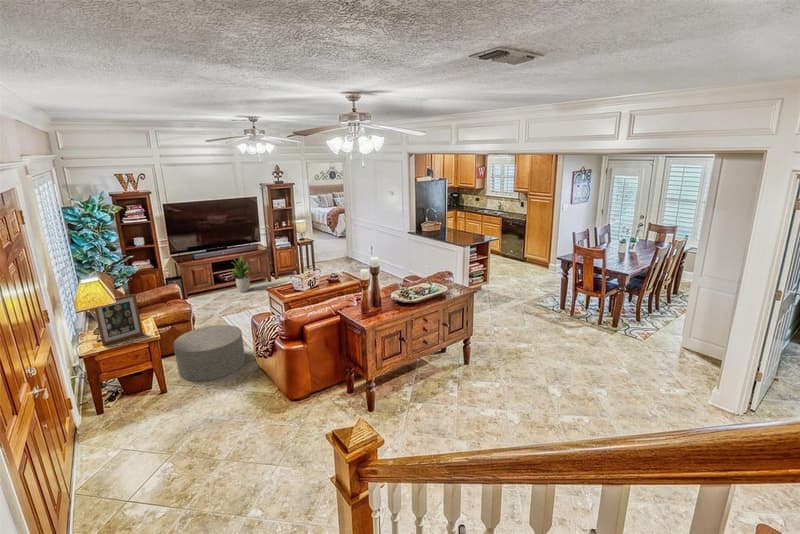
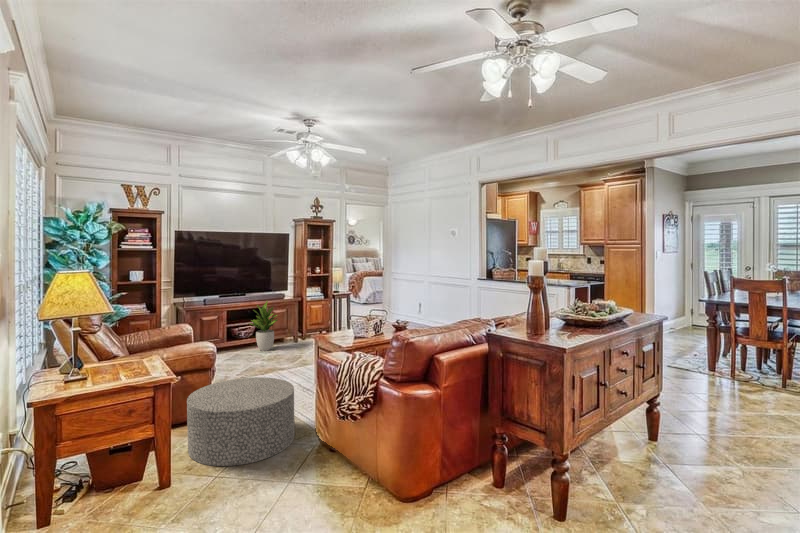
picture frame: present [94,294,143,346] -> none [69,300,147,388]

